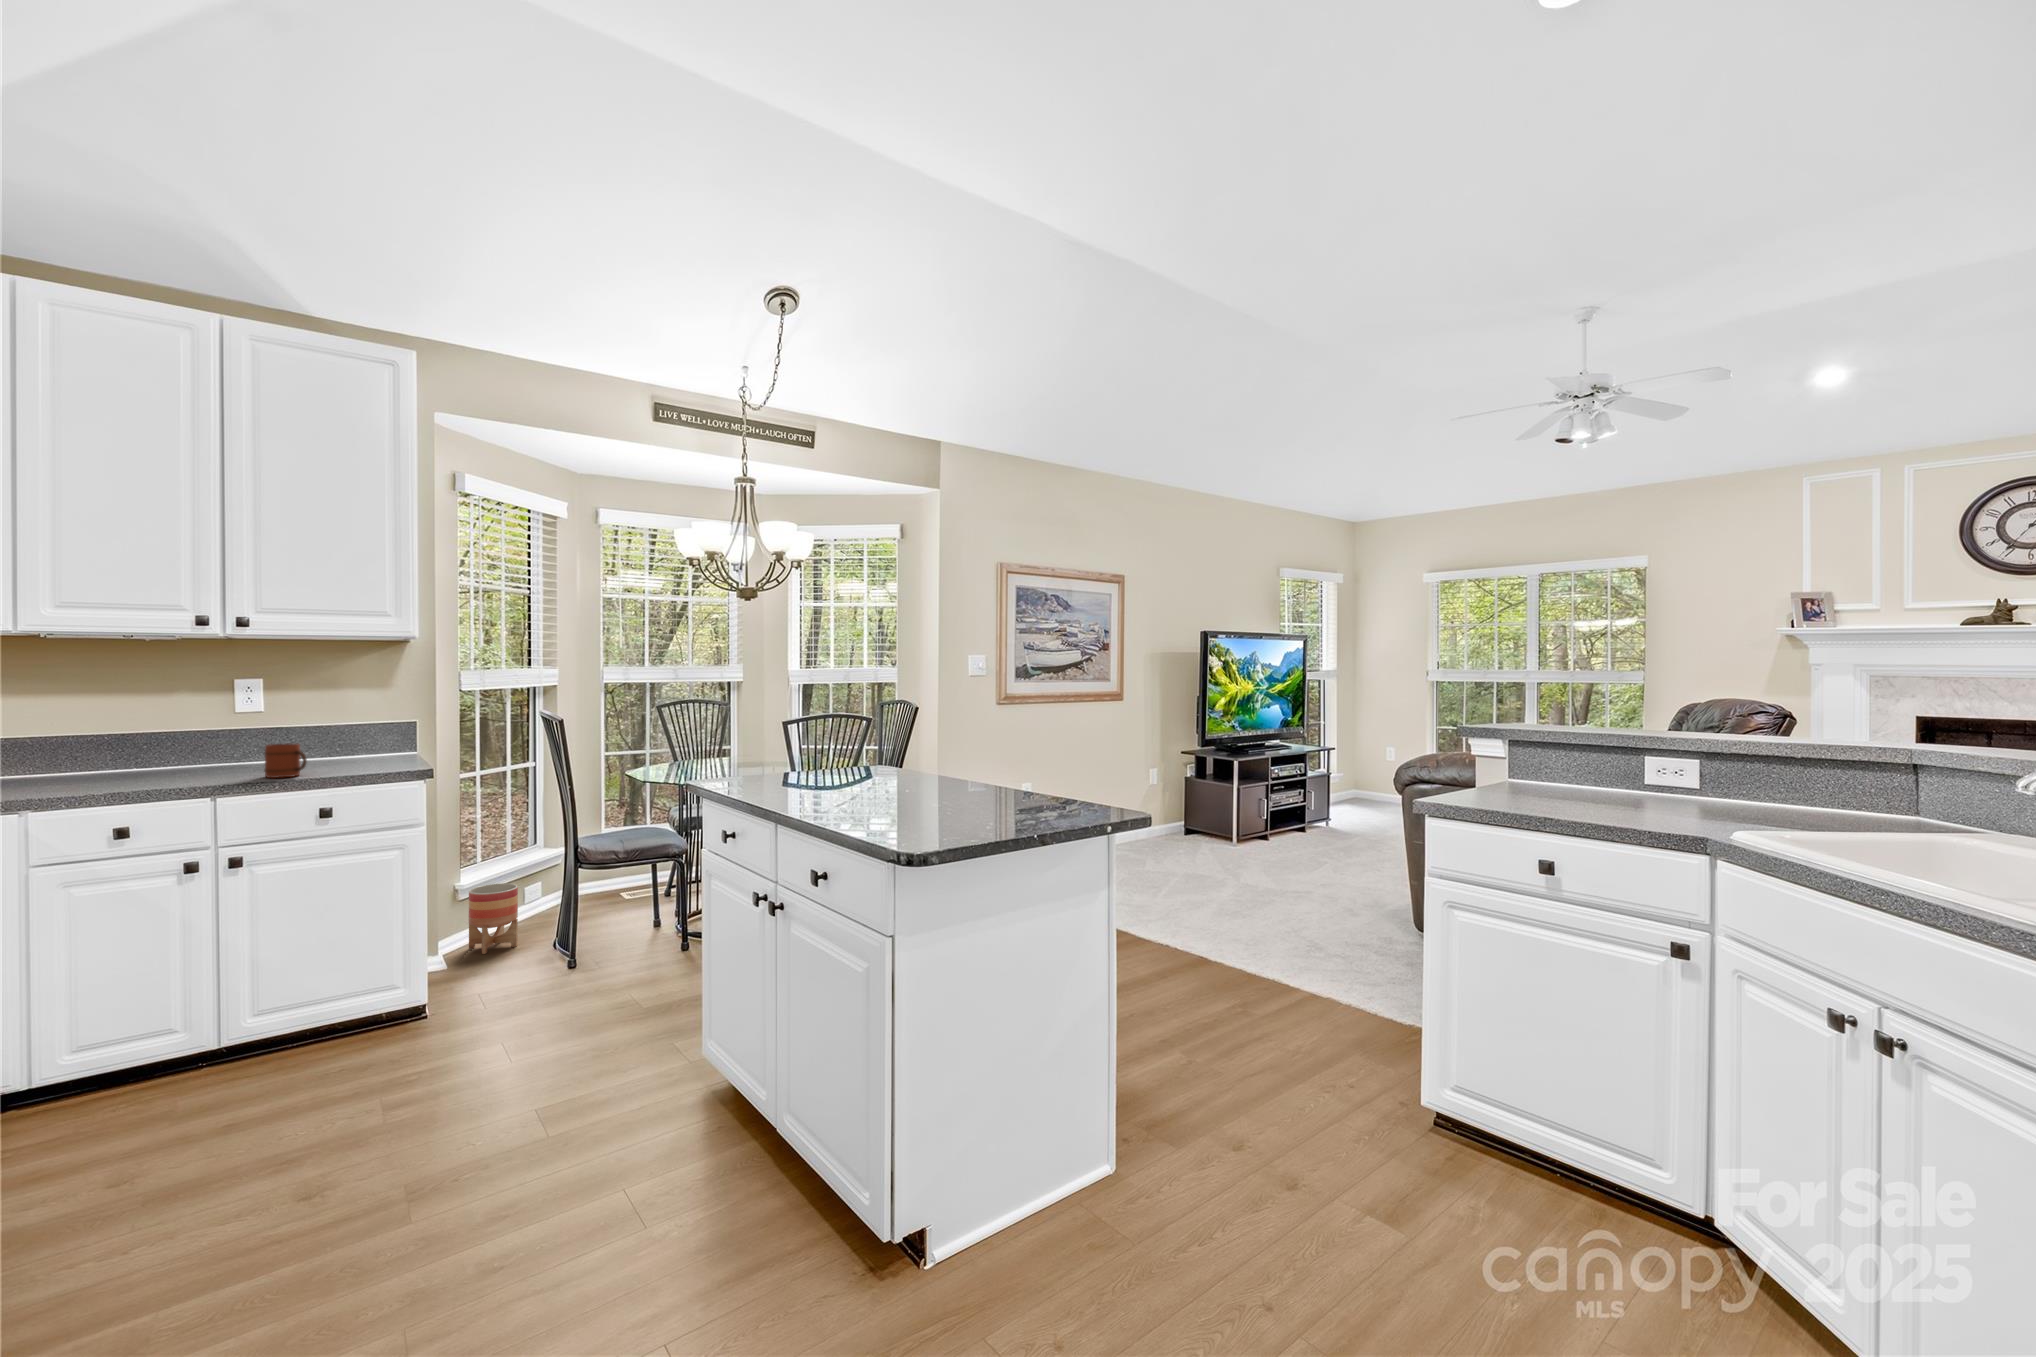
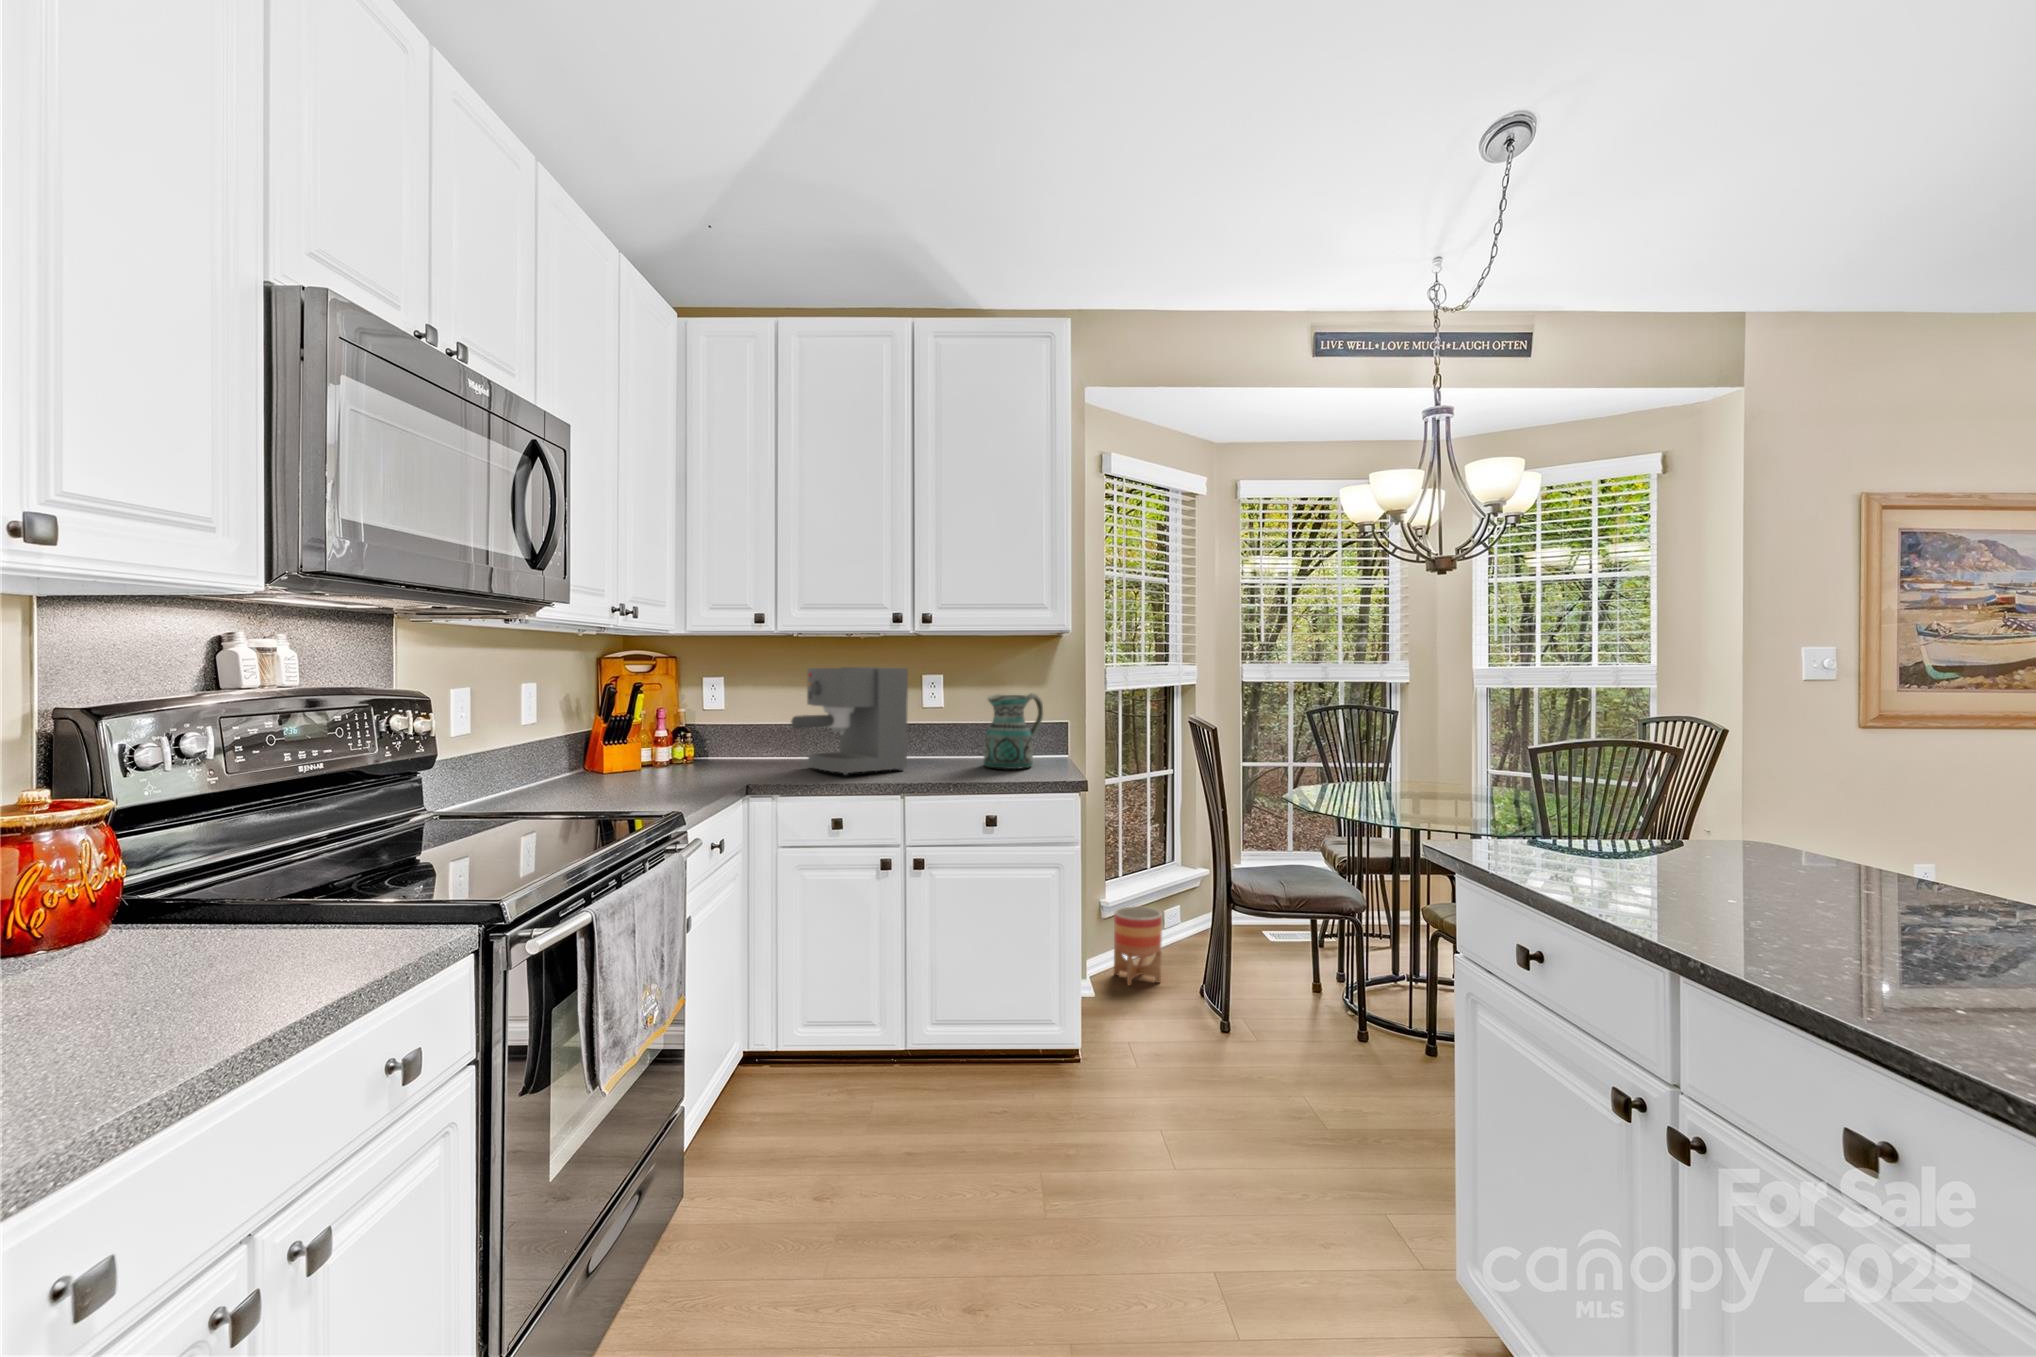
coffee maker: none [52,672,218,782] -> present [791,667,908,775]
ceramic pitcher: none [315,695,386,765] -> present [983,693,1043,769]
mug: present [264,744,307,778] -> none [942,744,976,779]

